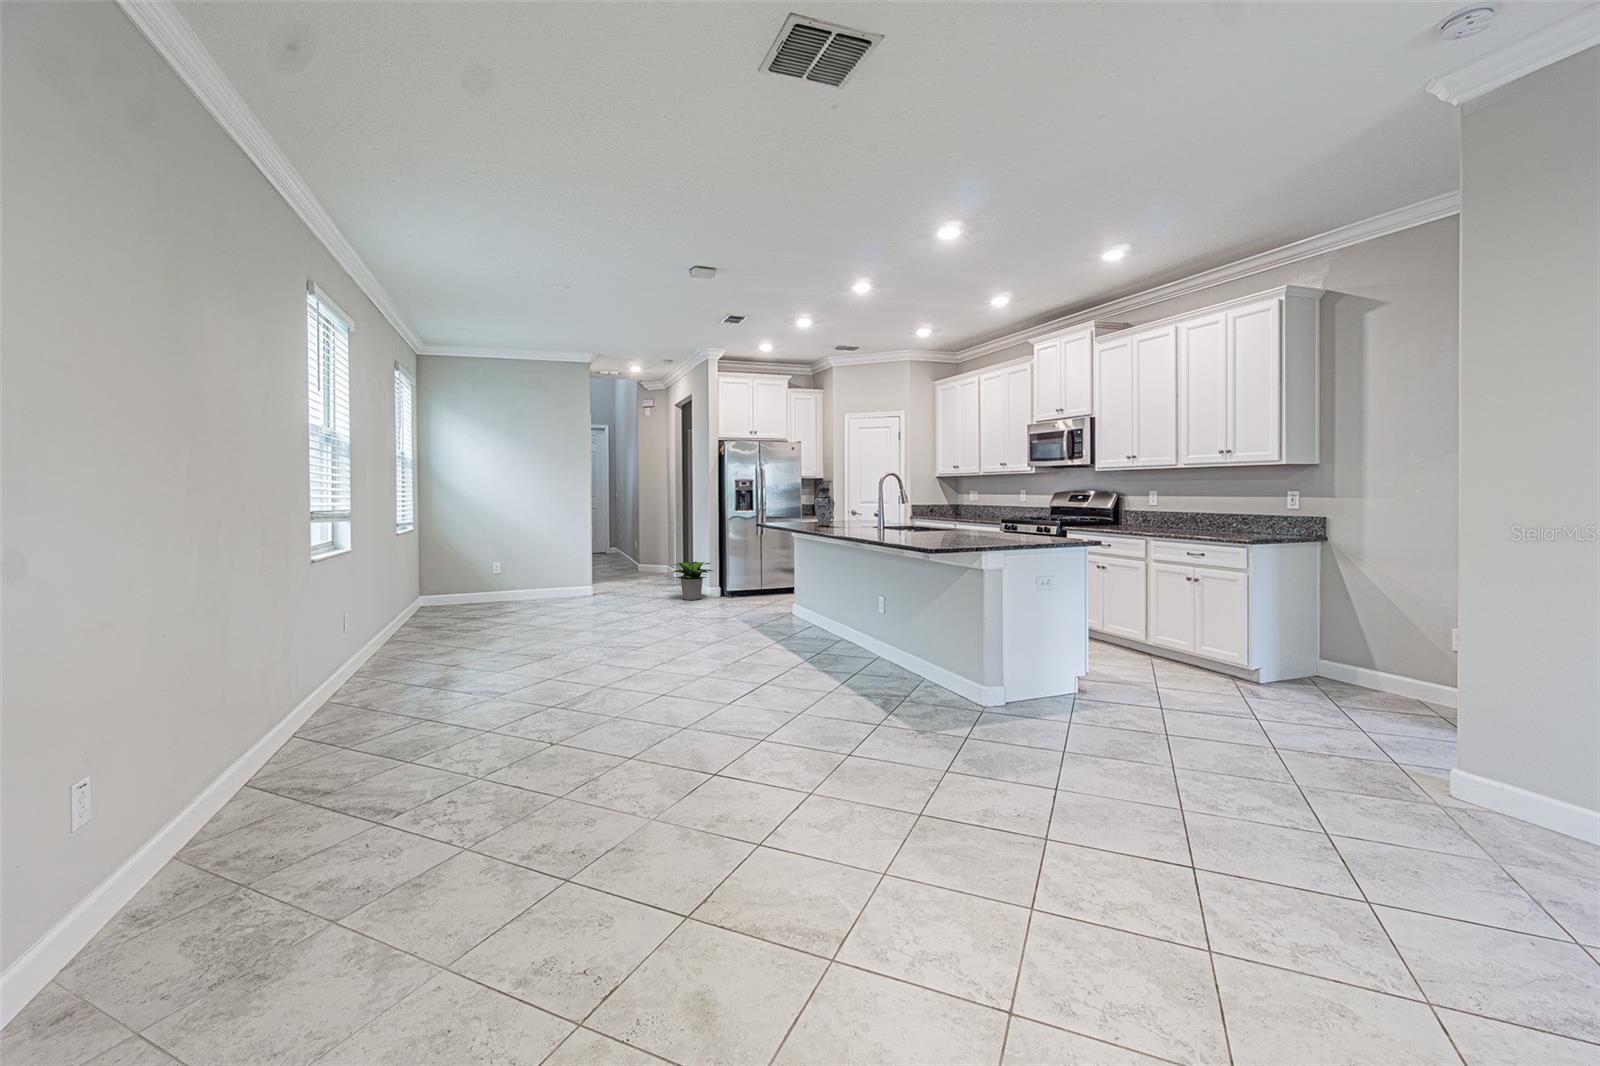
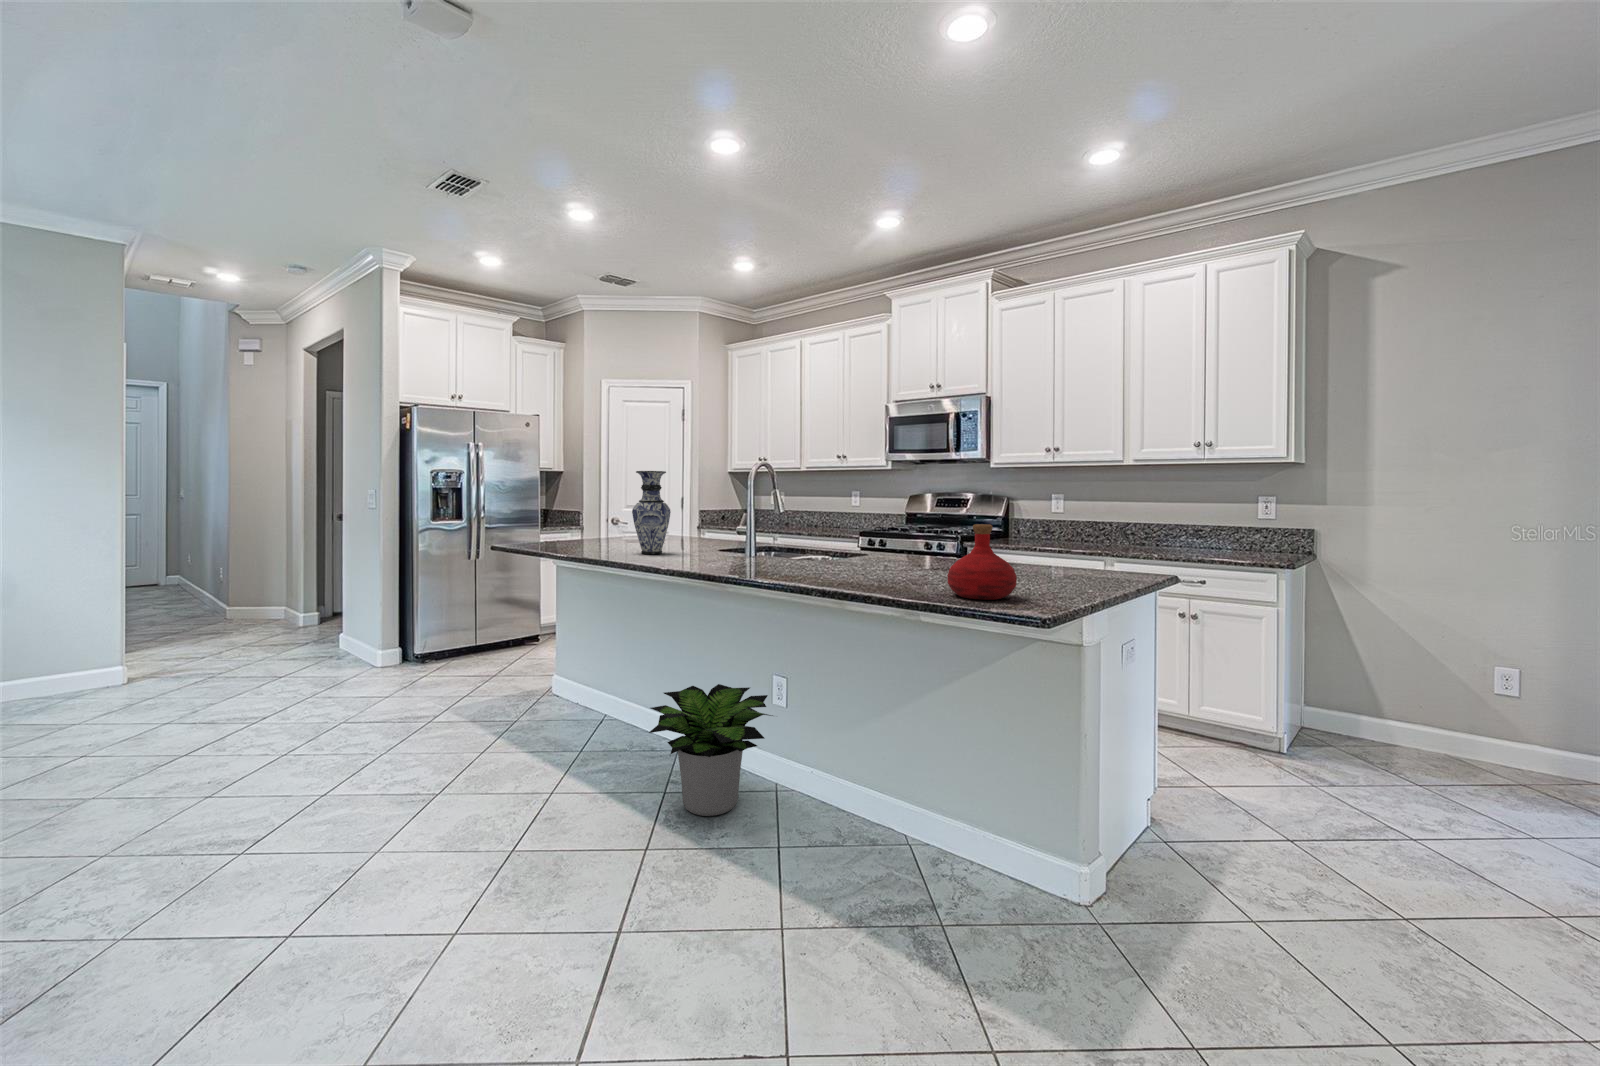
bottle: none [916,507,949,543] -> present [948,524,1017,600]
potted plant: present [674,562,712,600] -> present [649,684,773,816]

